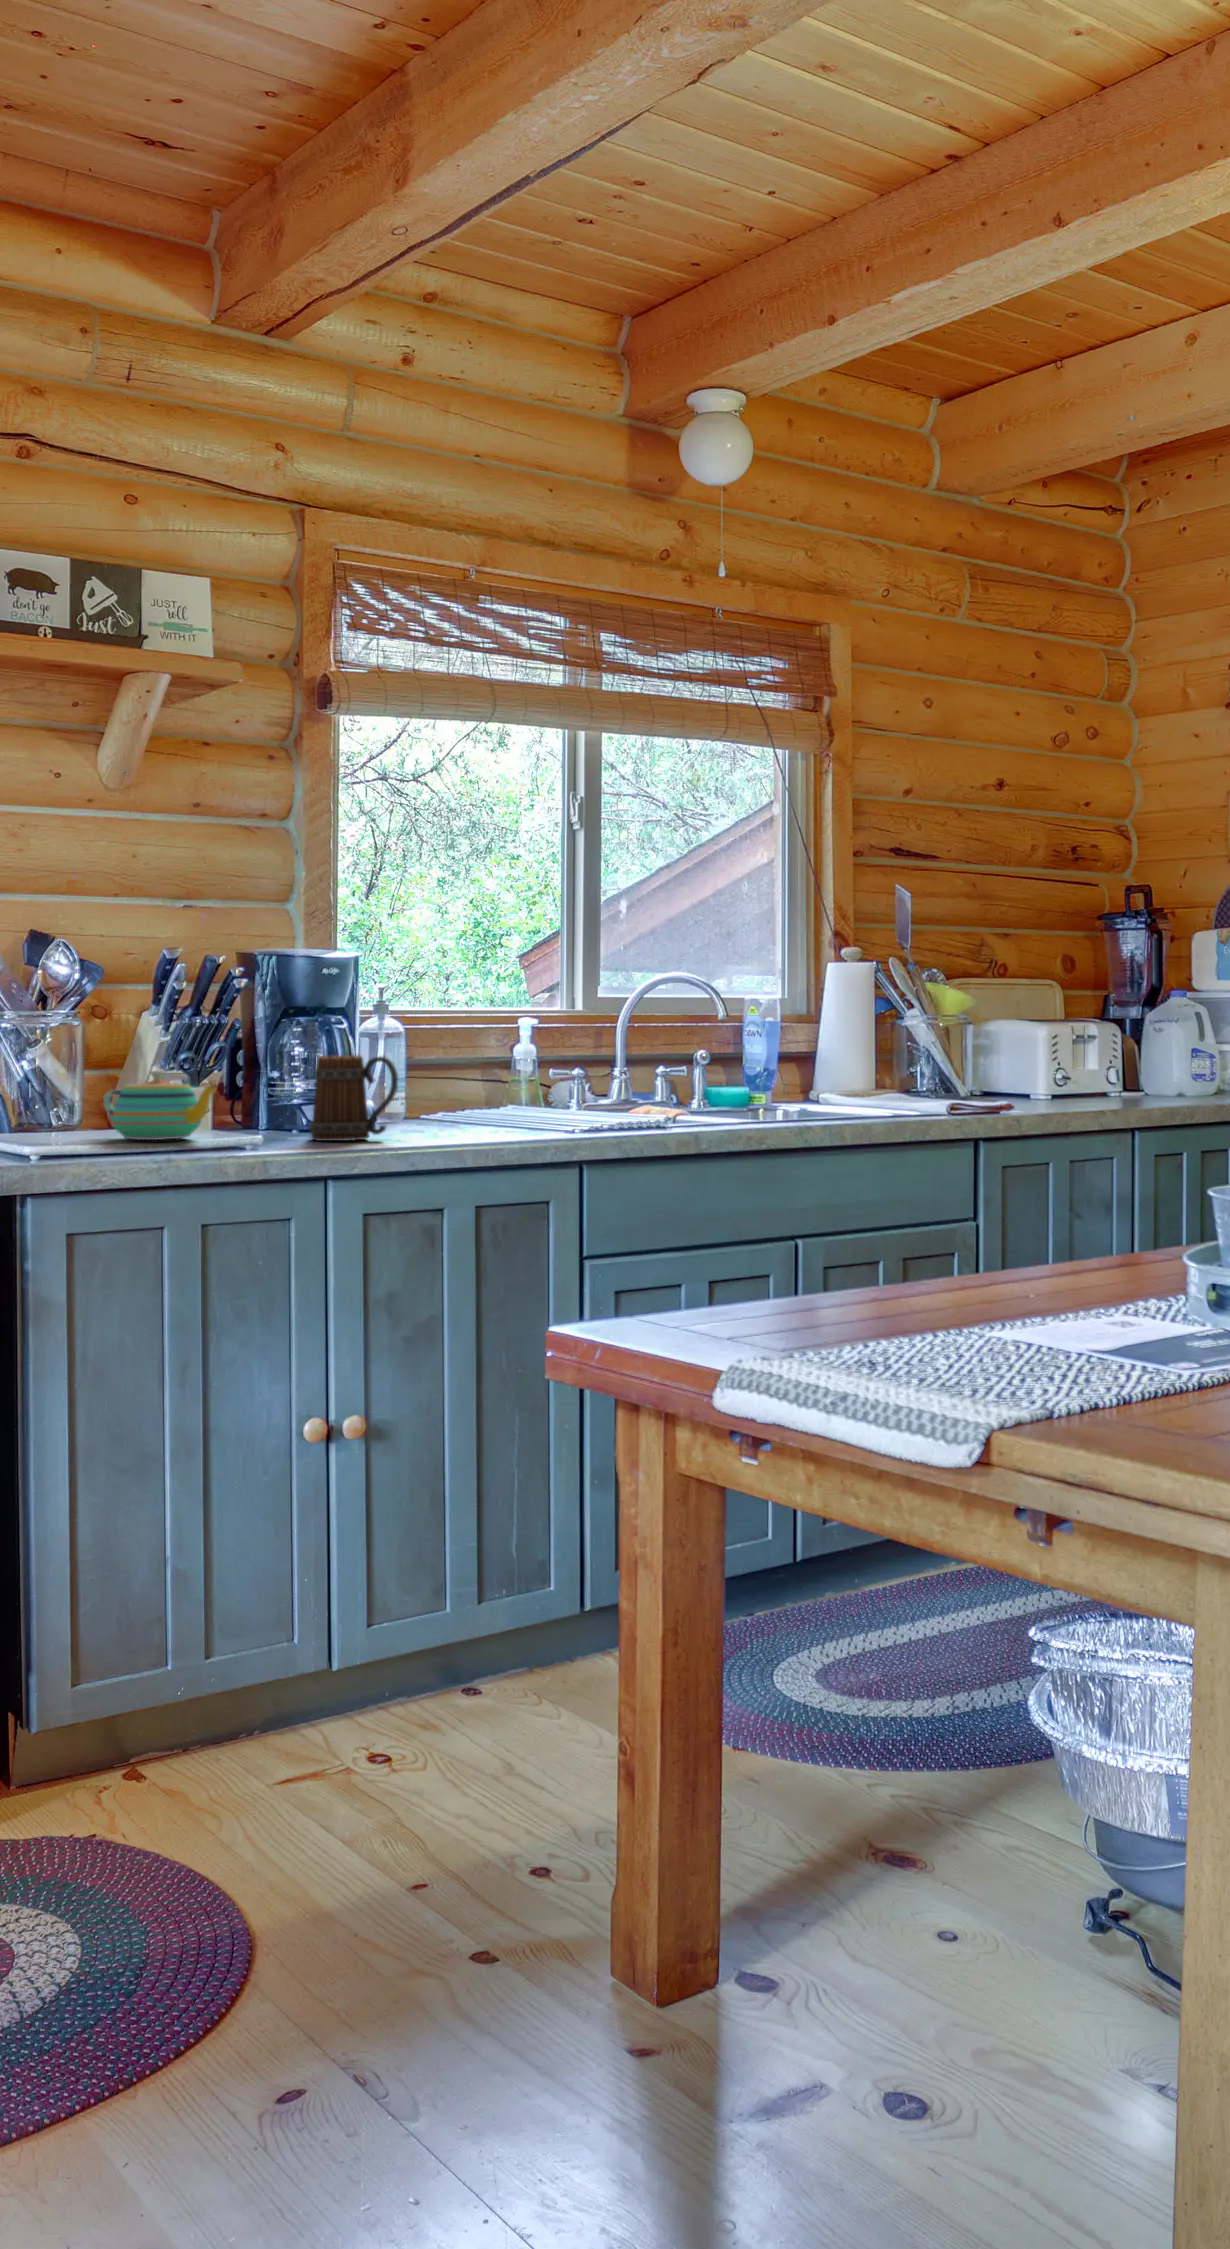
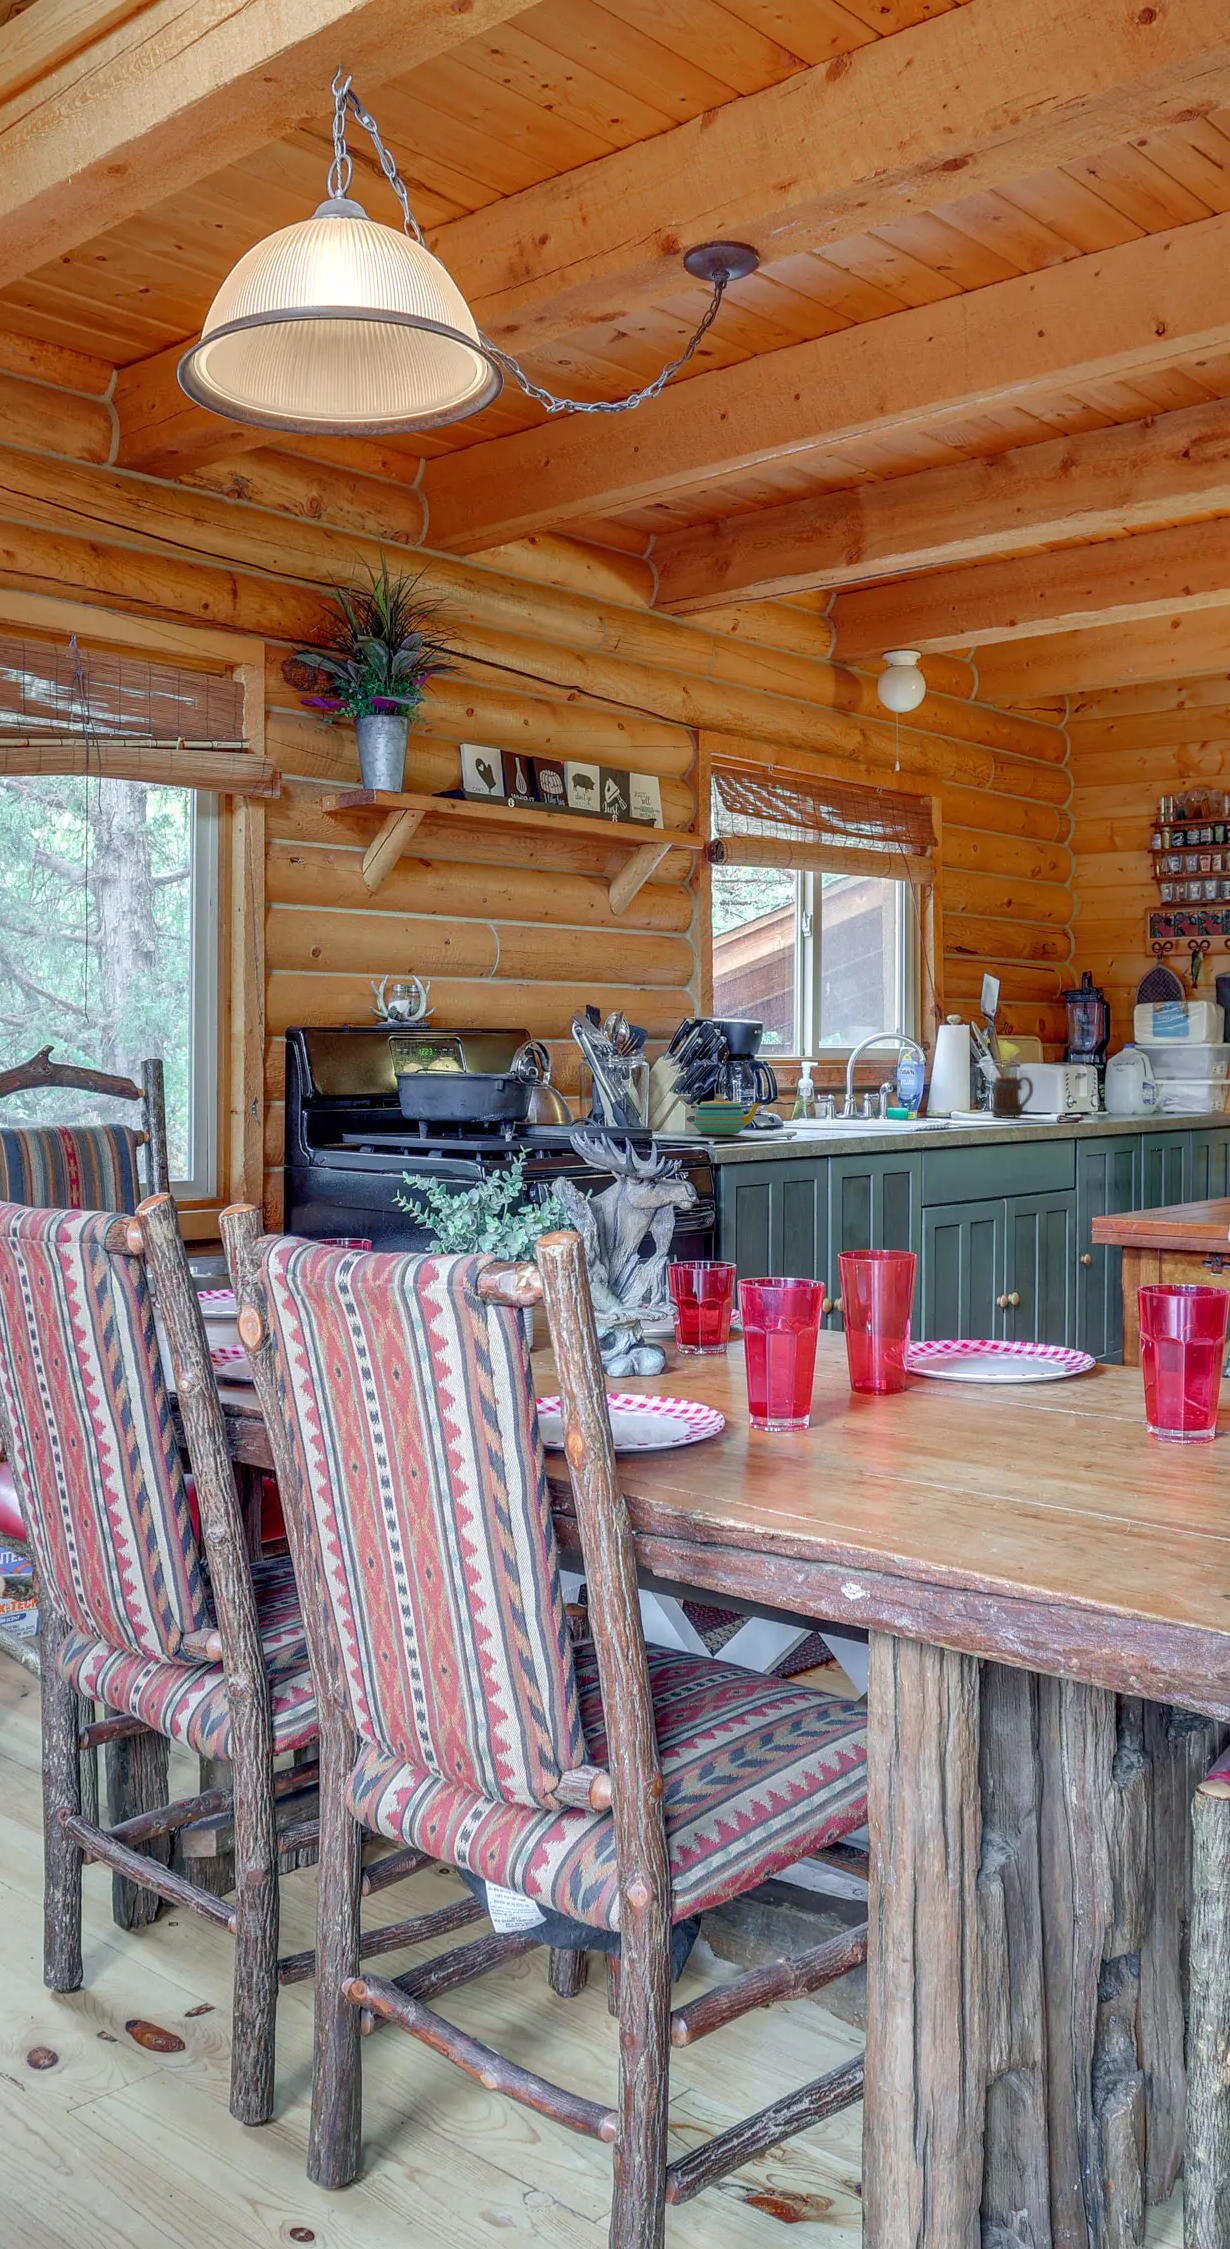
mug: present [310,1055,398,1141] -> present [992,1076,1033,1117]

